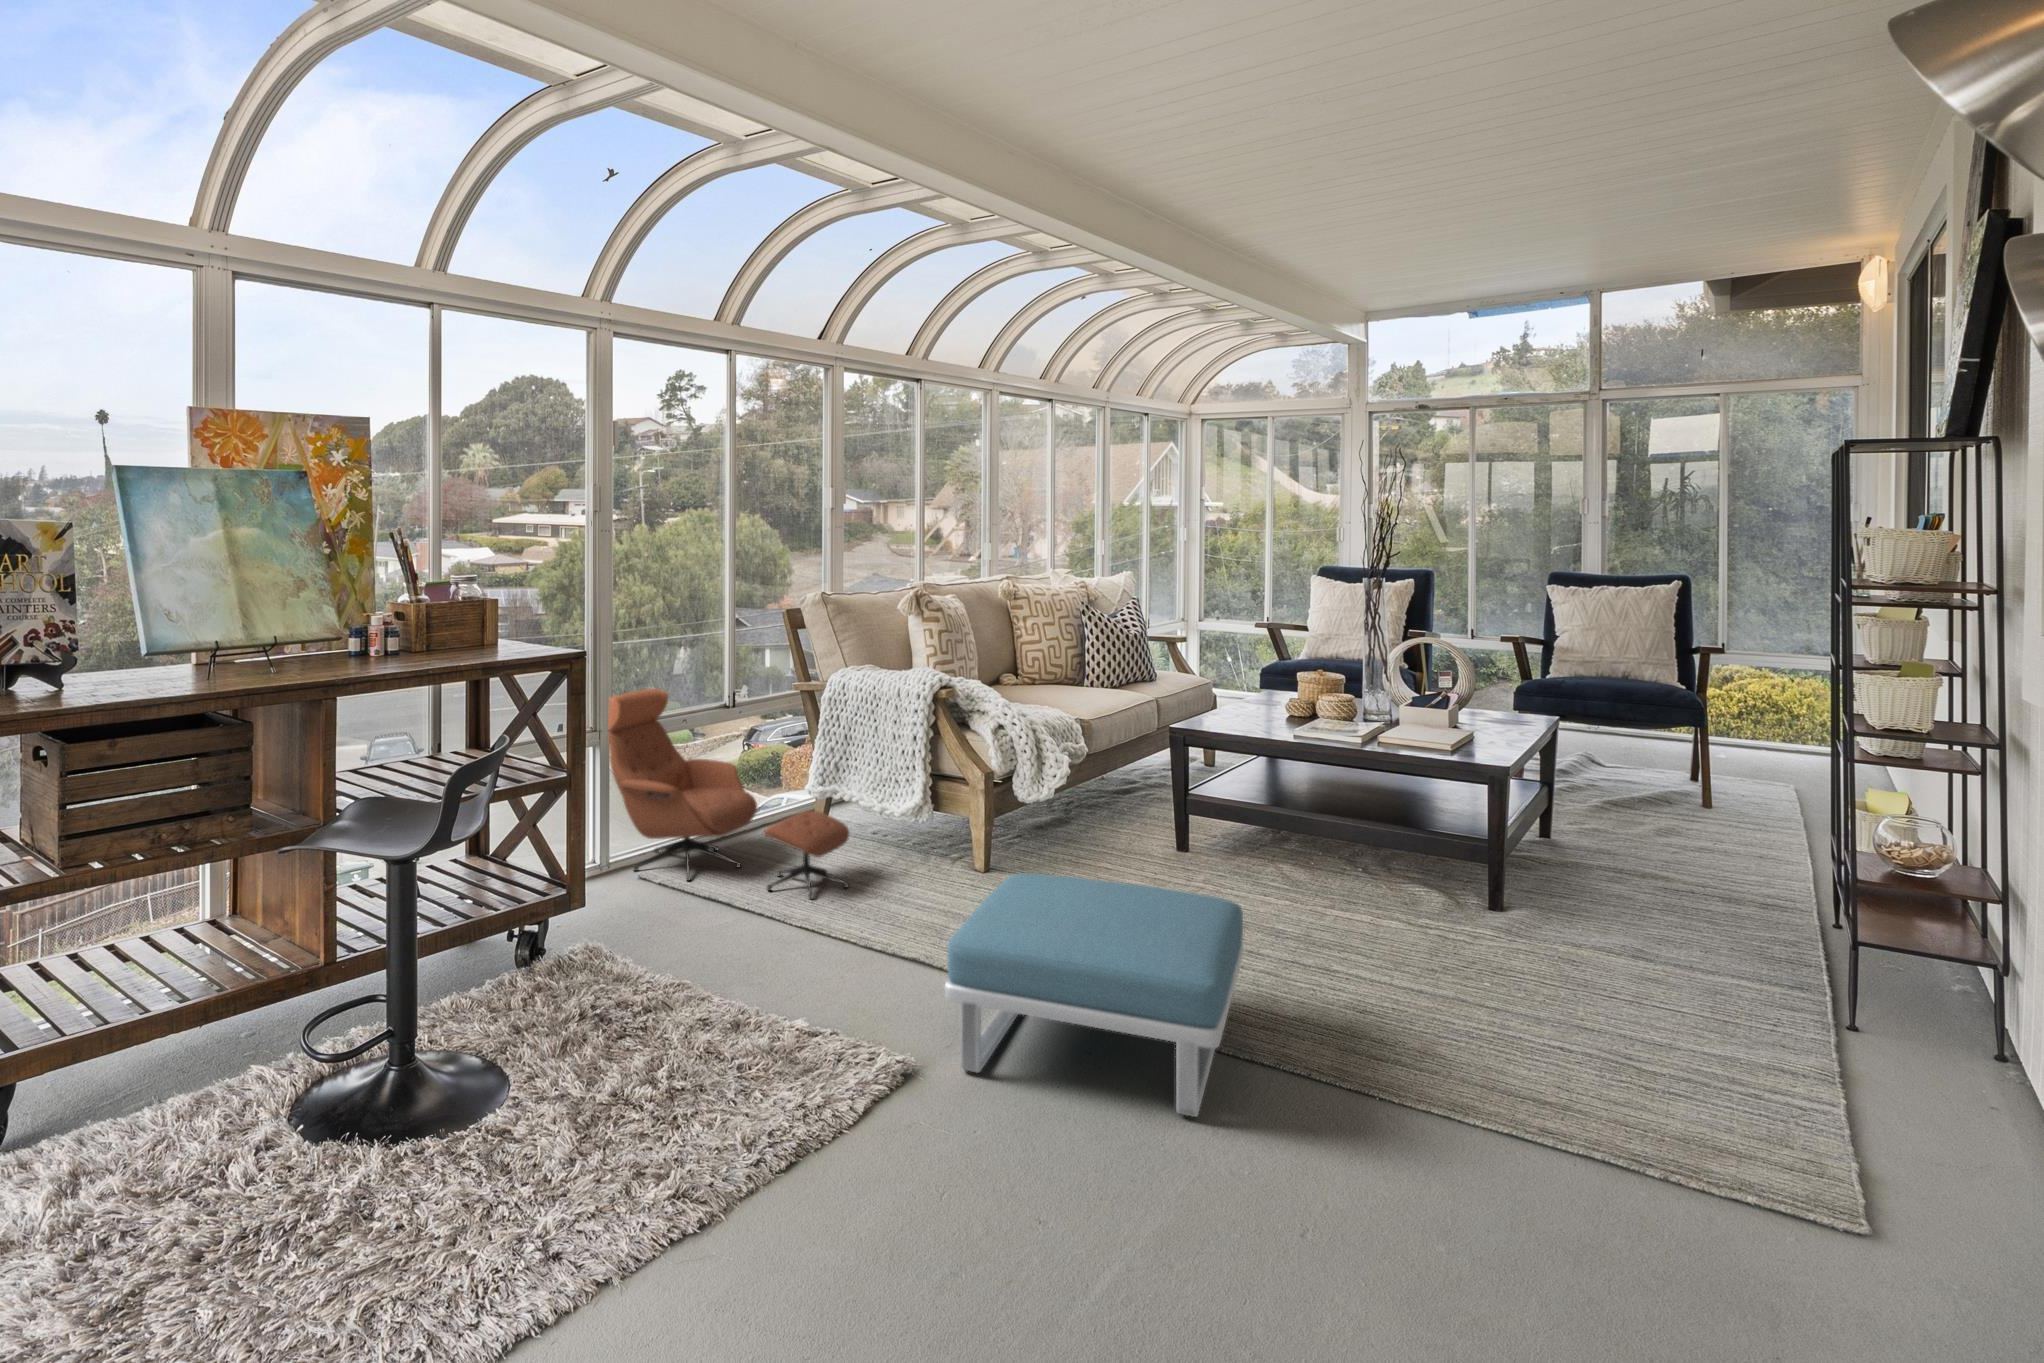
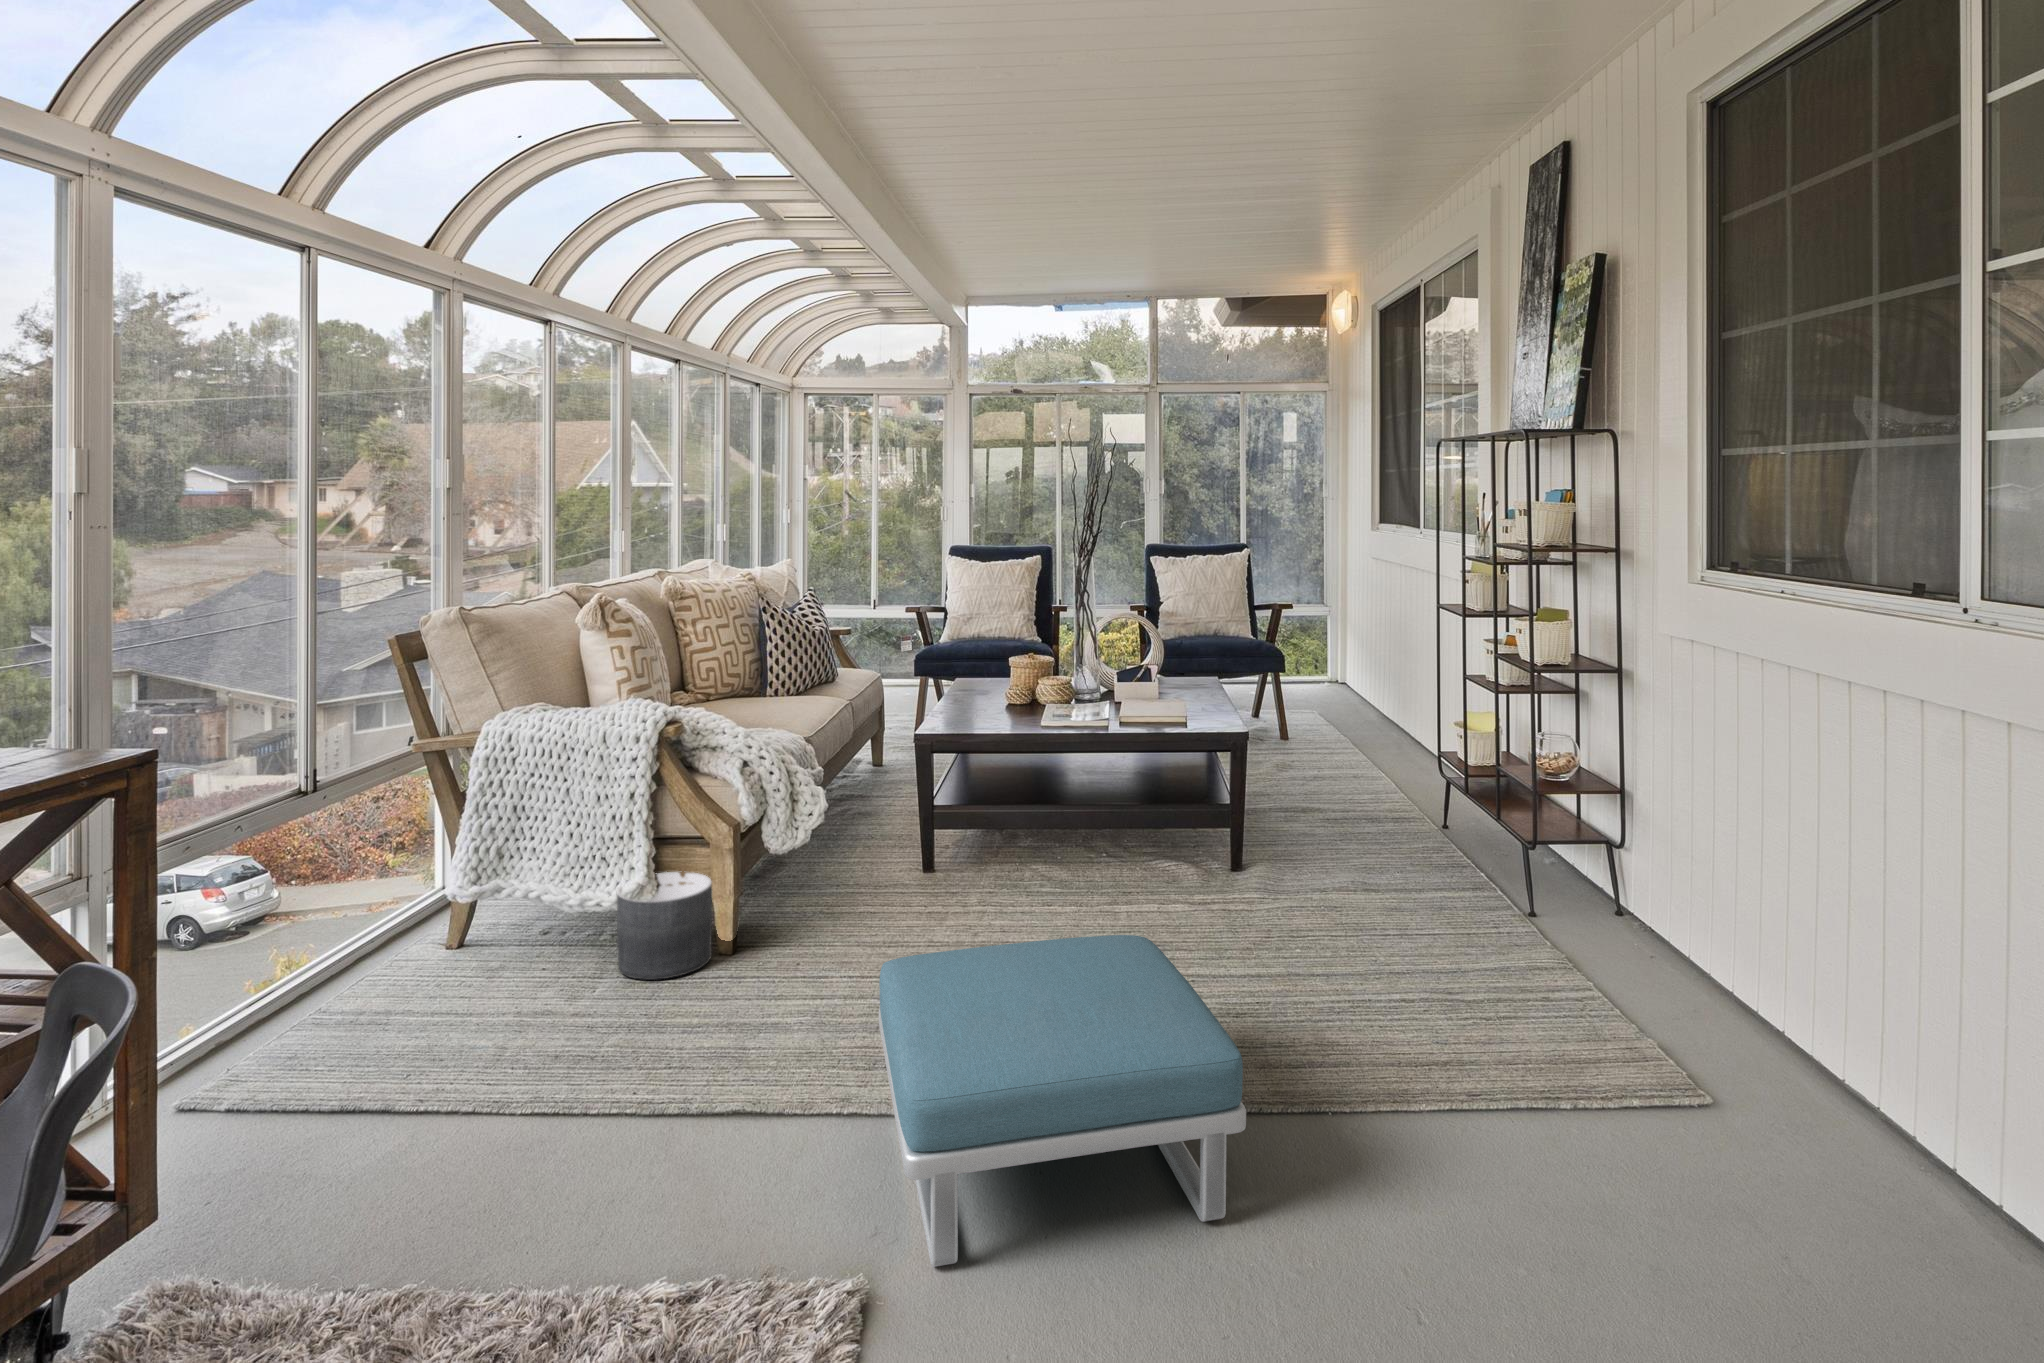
lounge chair: present [608,689,849,898] -> none [104,781,574,1094]
planter: none [895,801,963,877] -> present [617,872,712,980]

